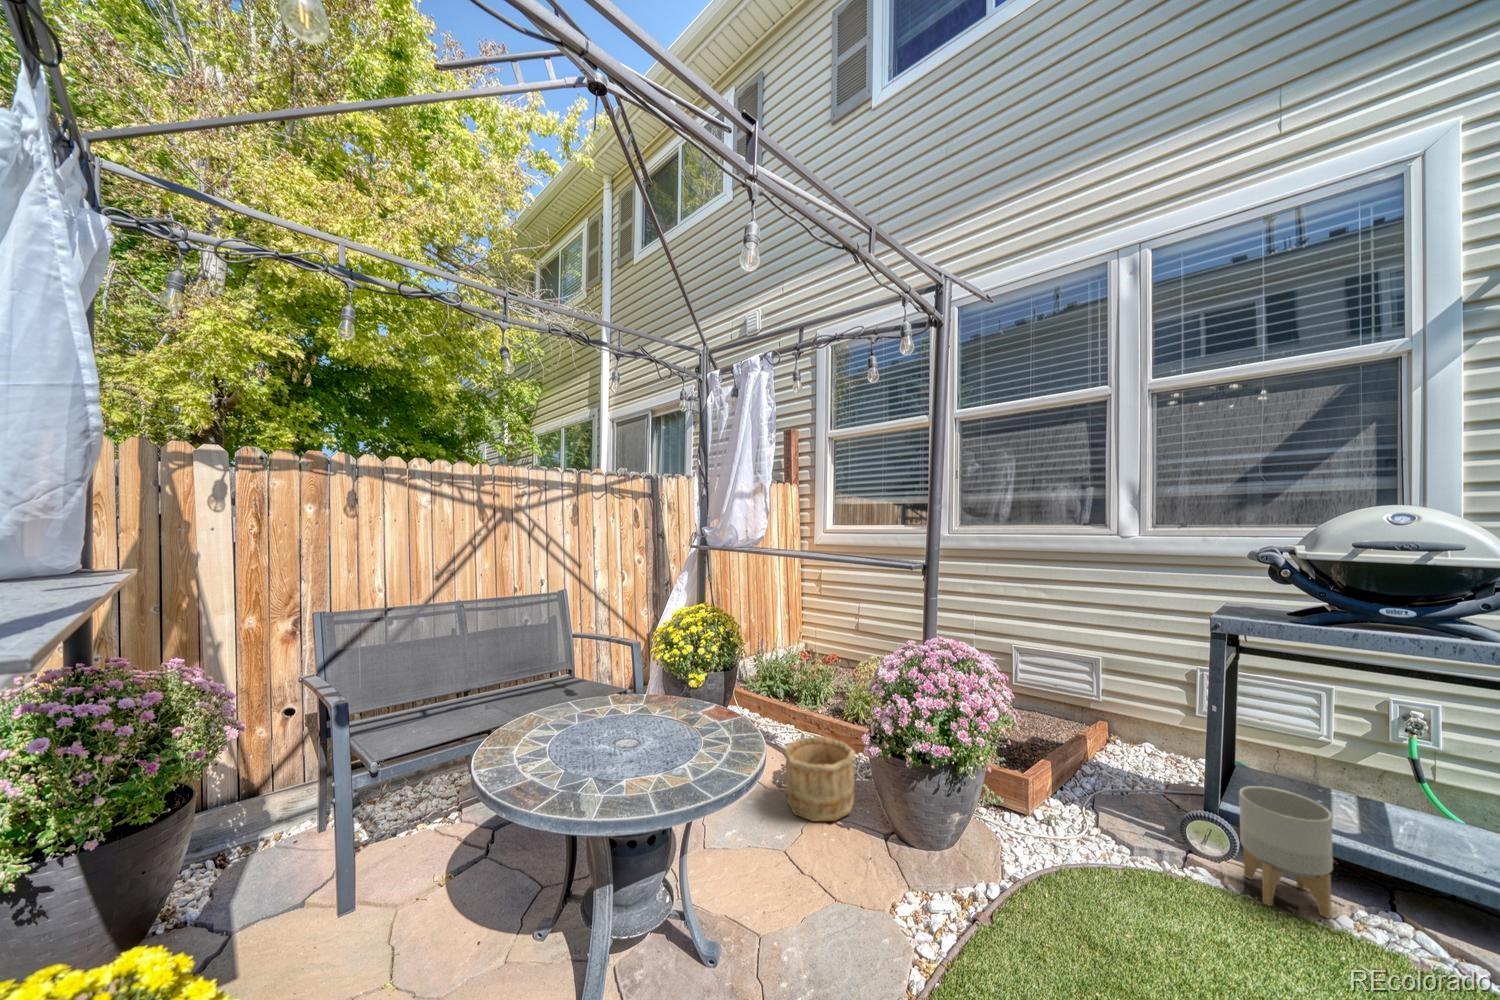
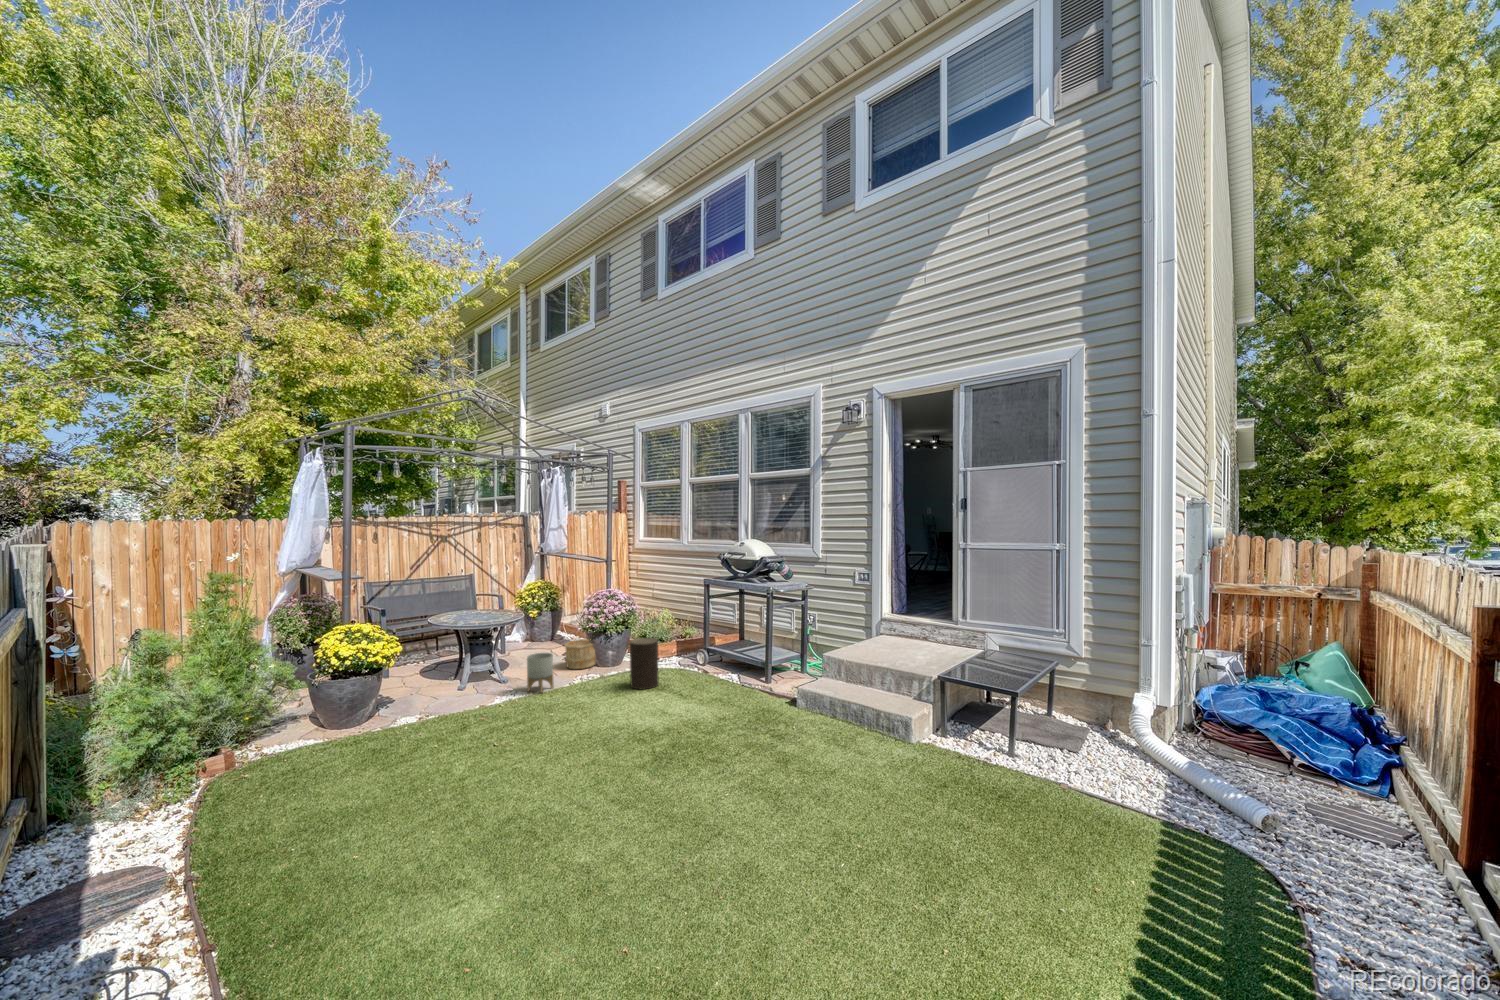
stool: none [1043,773,1138,952] -> present [630,638,659,689]
planter: present [1239,786,1333,918] -> present [527,653,553,693]

